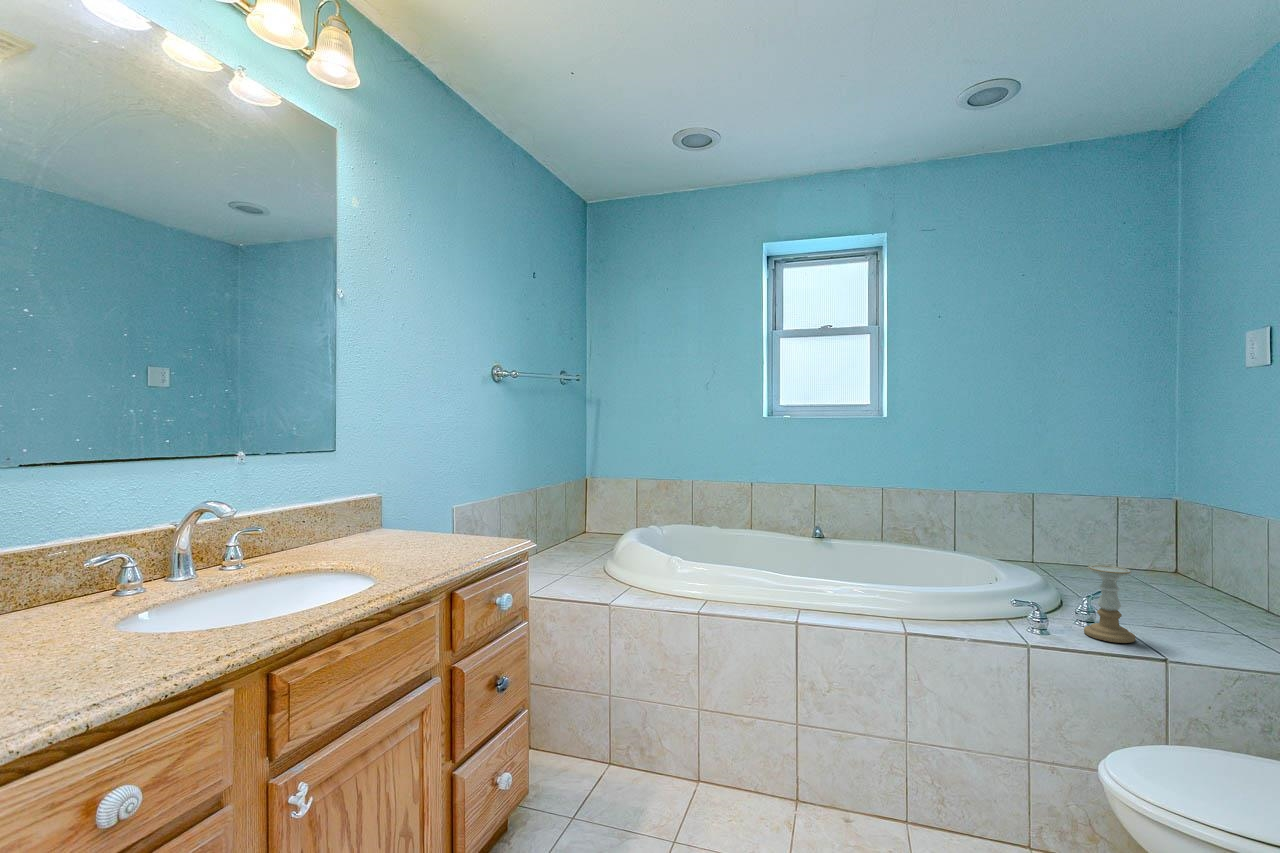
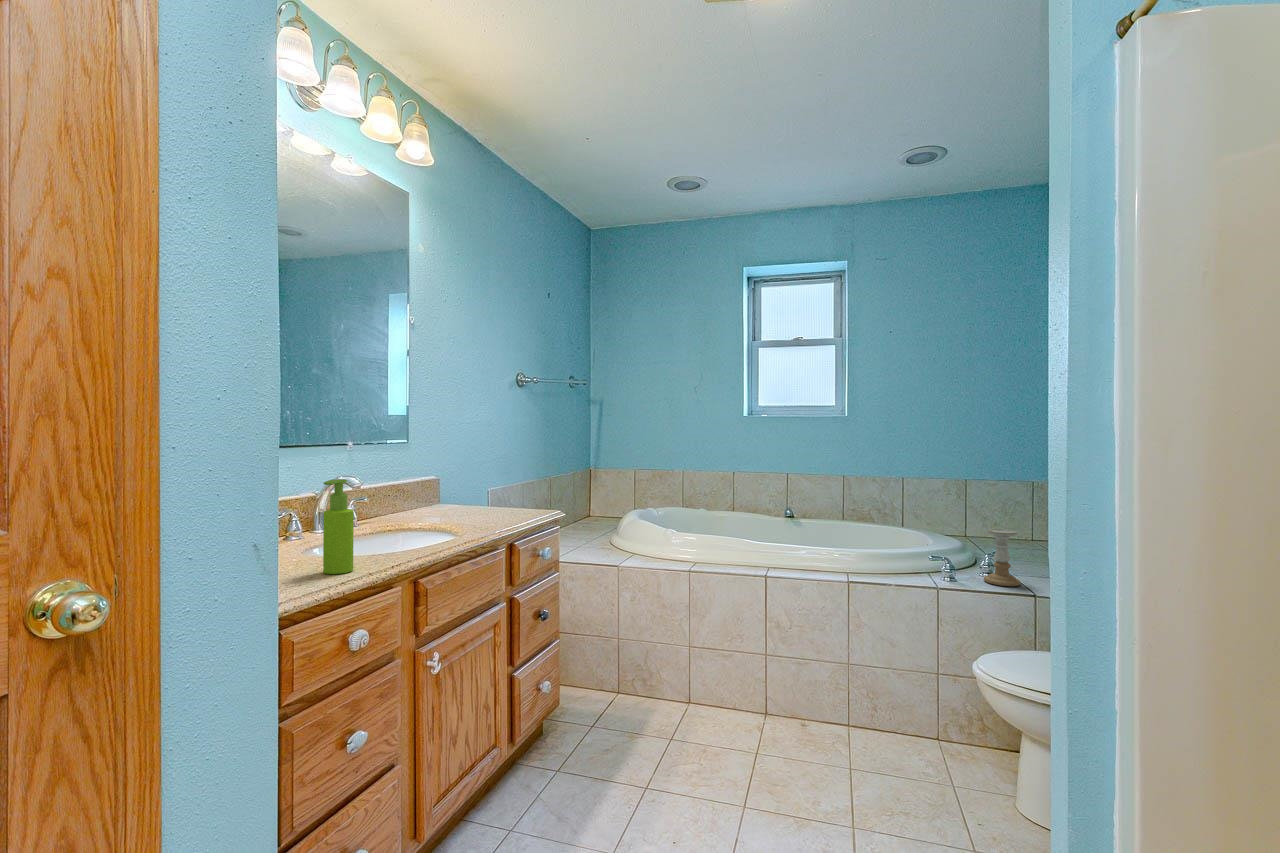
soap dispenser: none [79,520,144,680] -> present [323,479,354,574]

